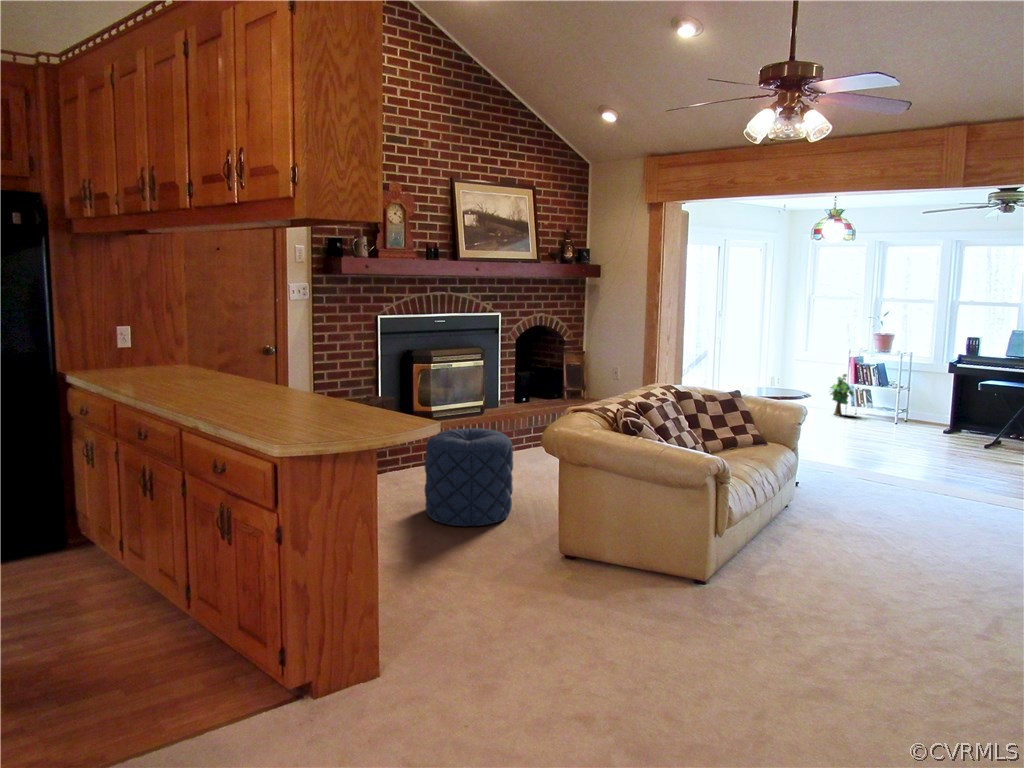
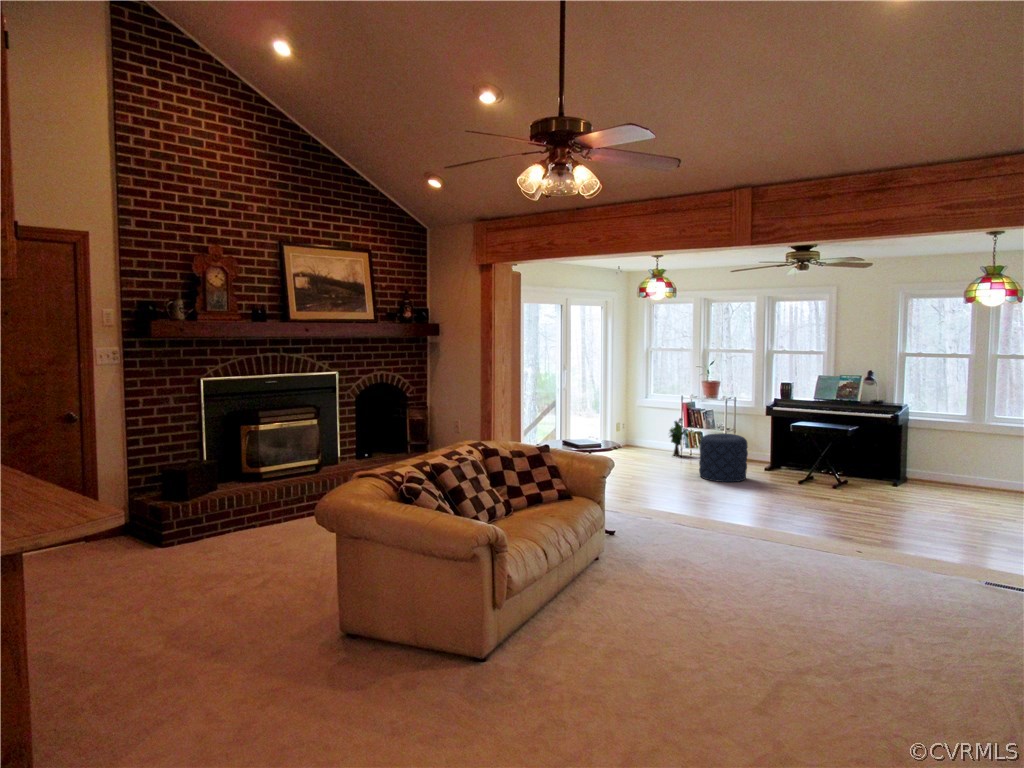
pouf: present [424,428,513,526] -> present [699,433,748,482]

